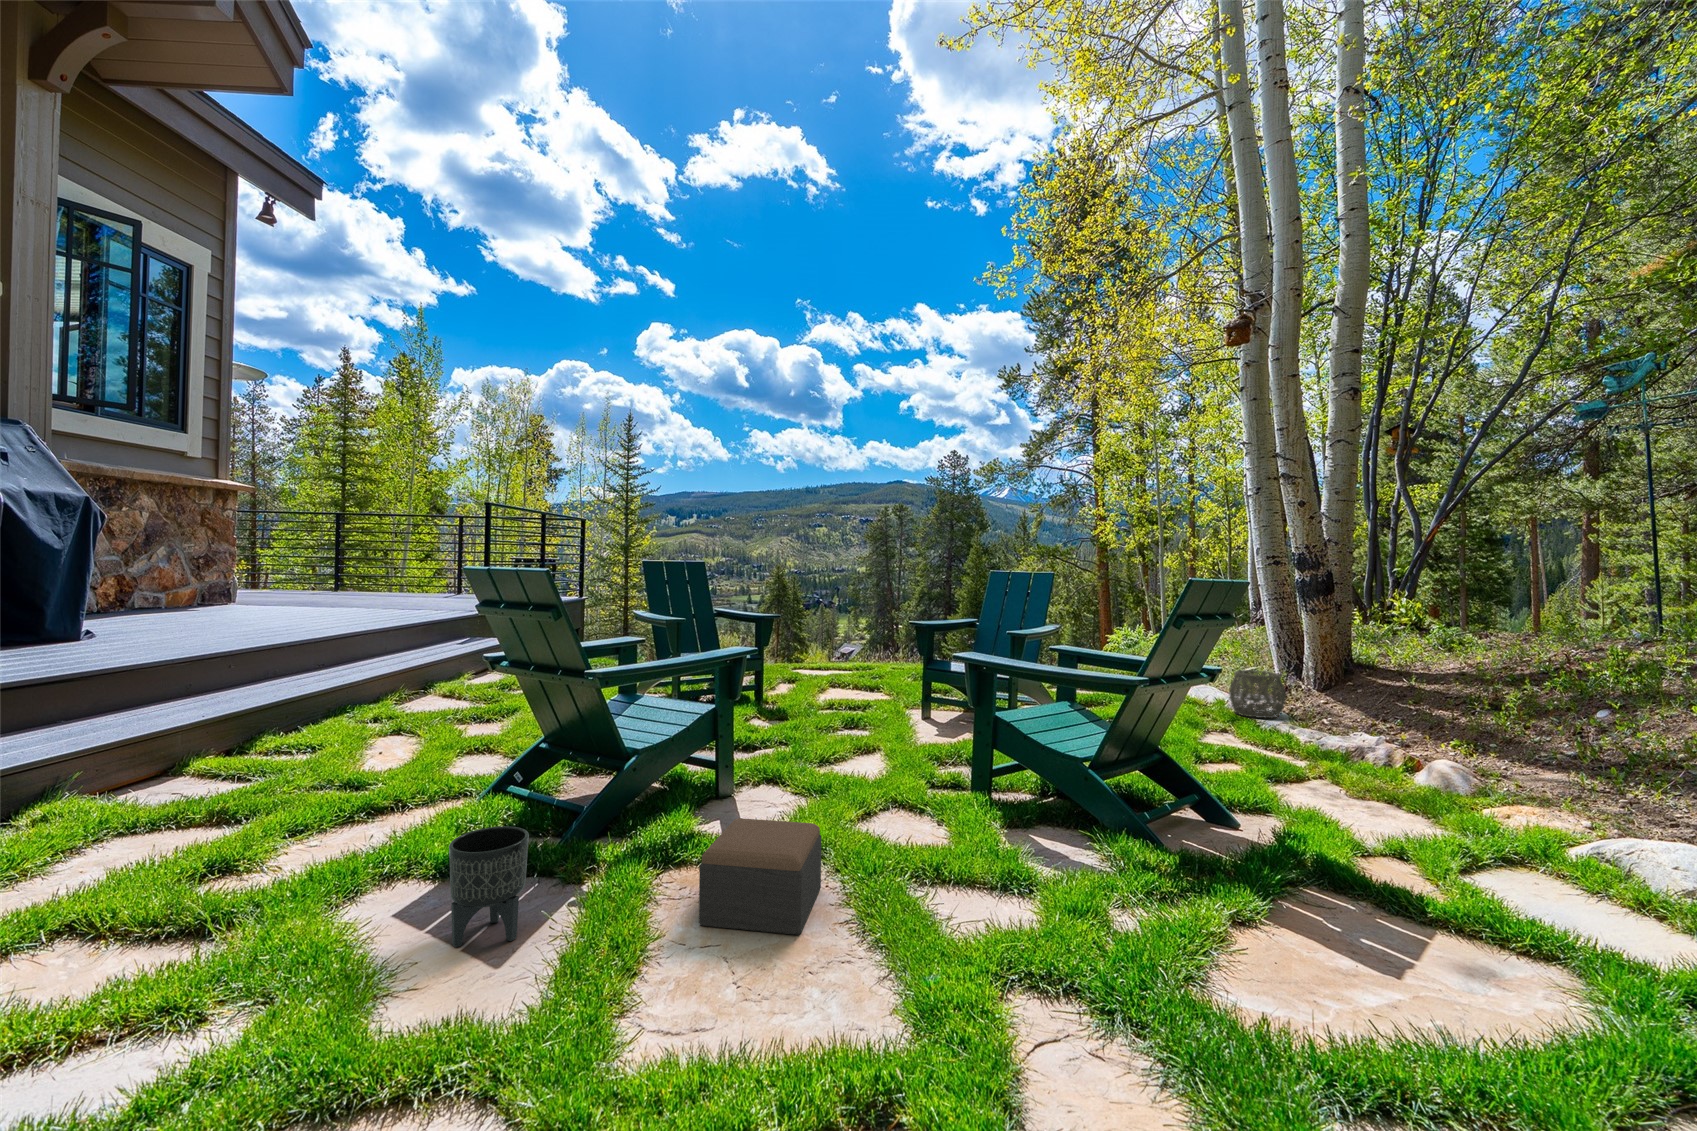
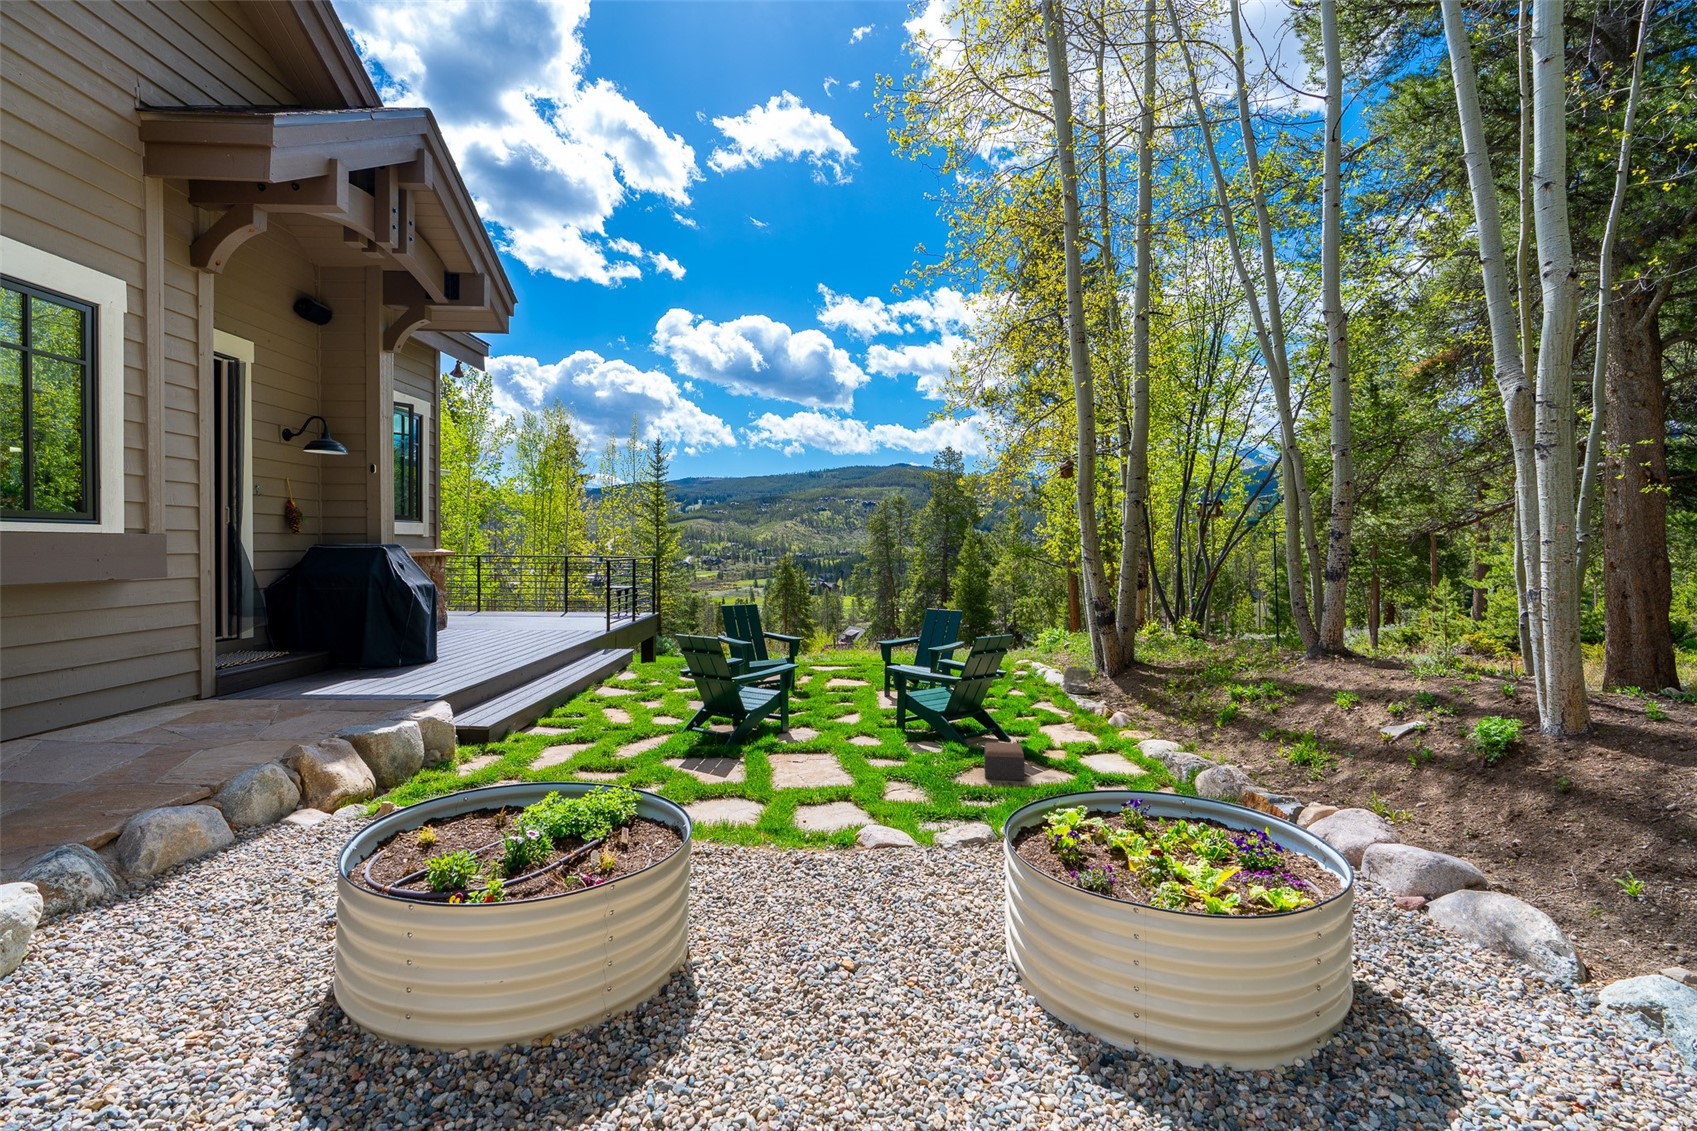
footstool: present [699,818,821,935] -> present [984,742,1025,780]
planter: present [449,826,529,947] -> none [704,734,728,771]

